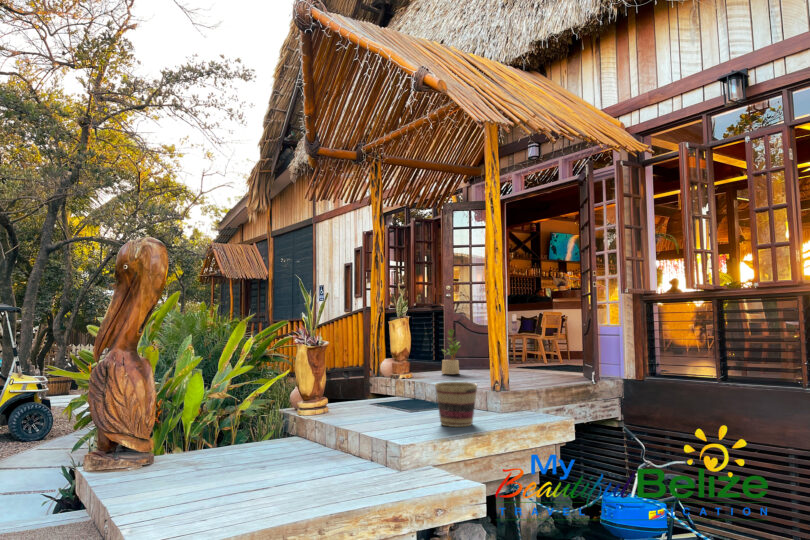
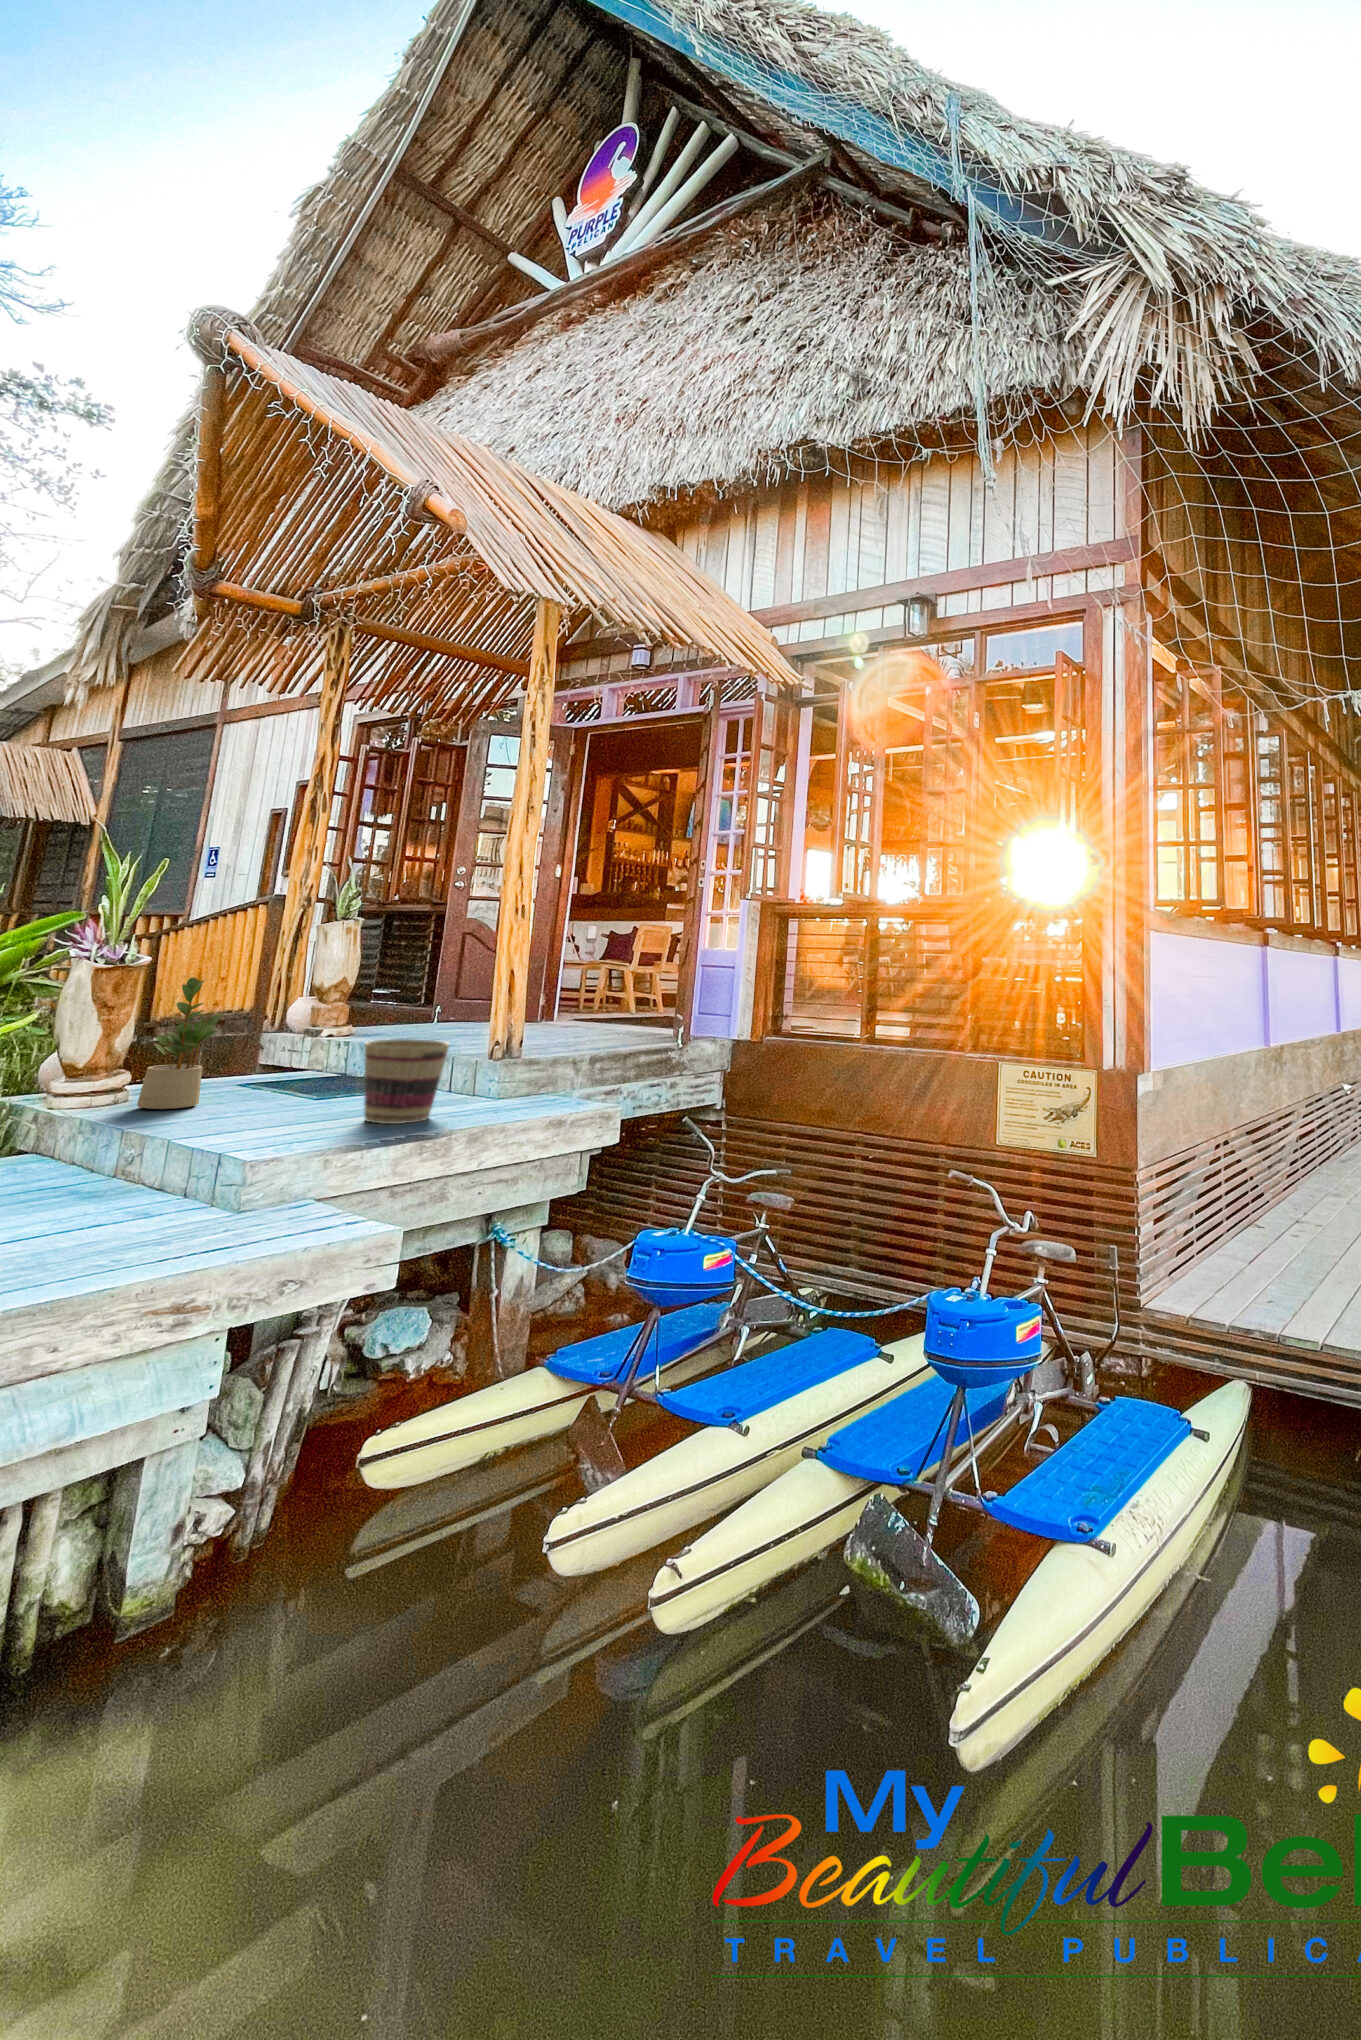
potted plant: present [442,329,461,374] -> present [137,978,225,1109]

